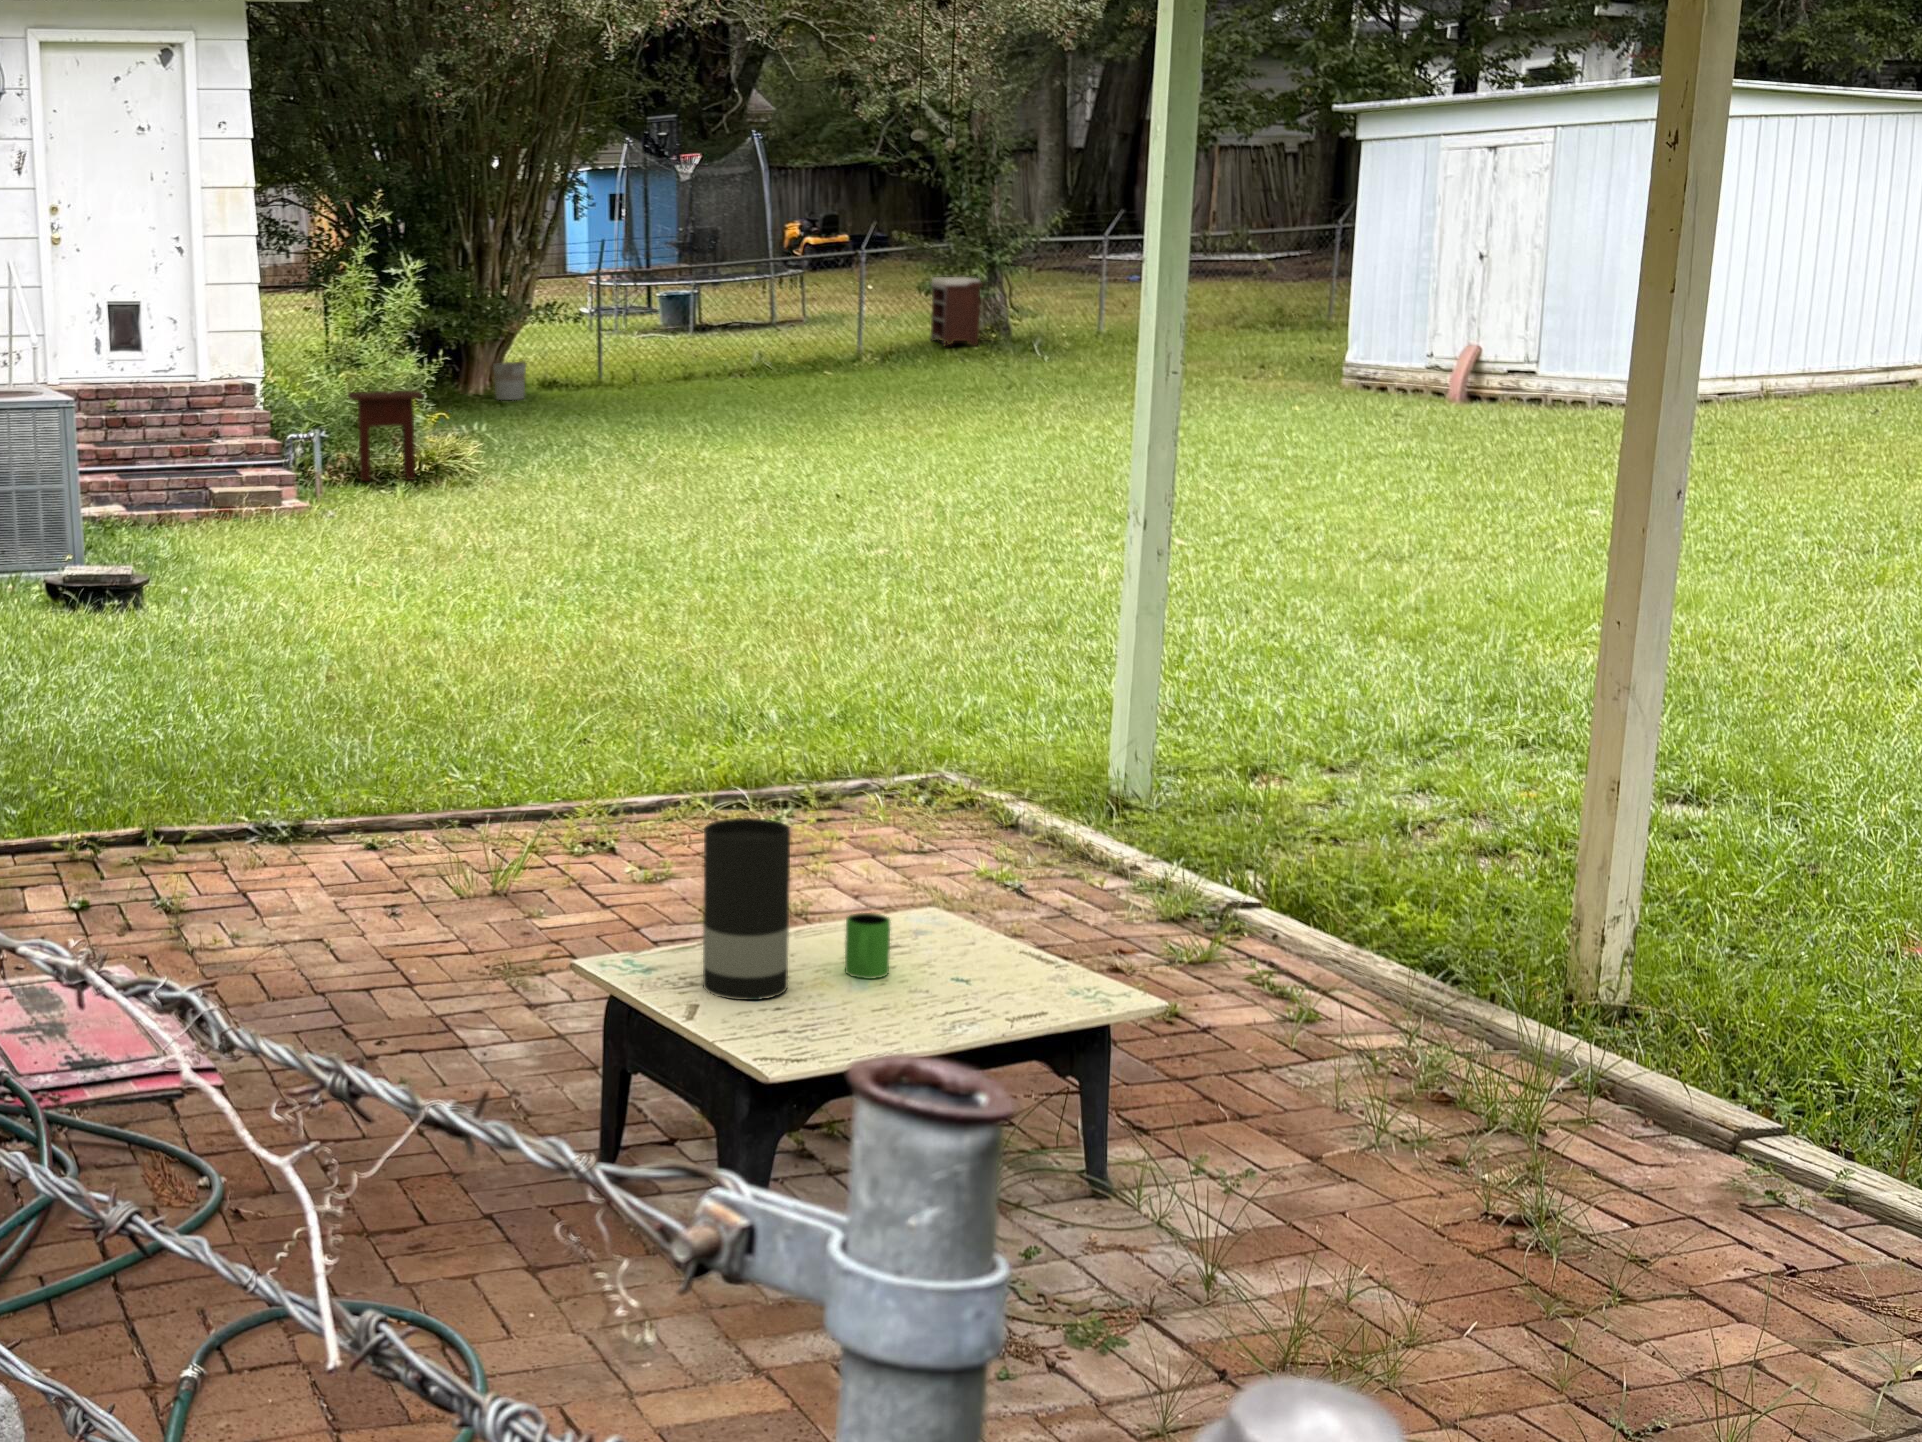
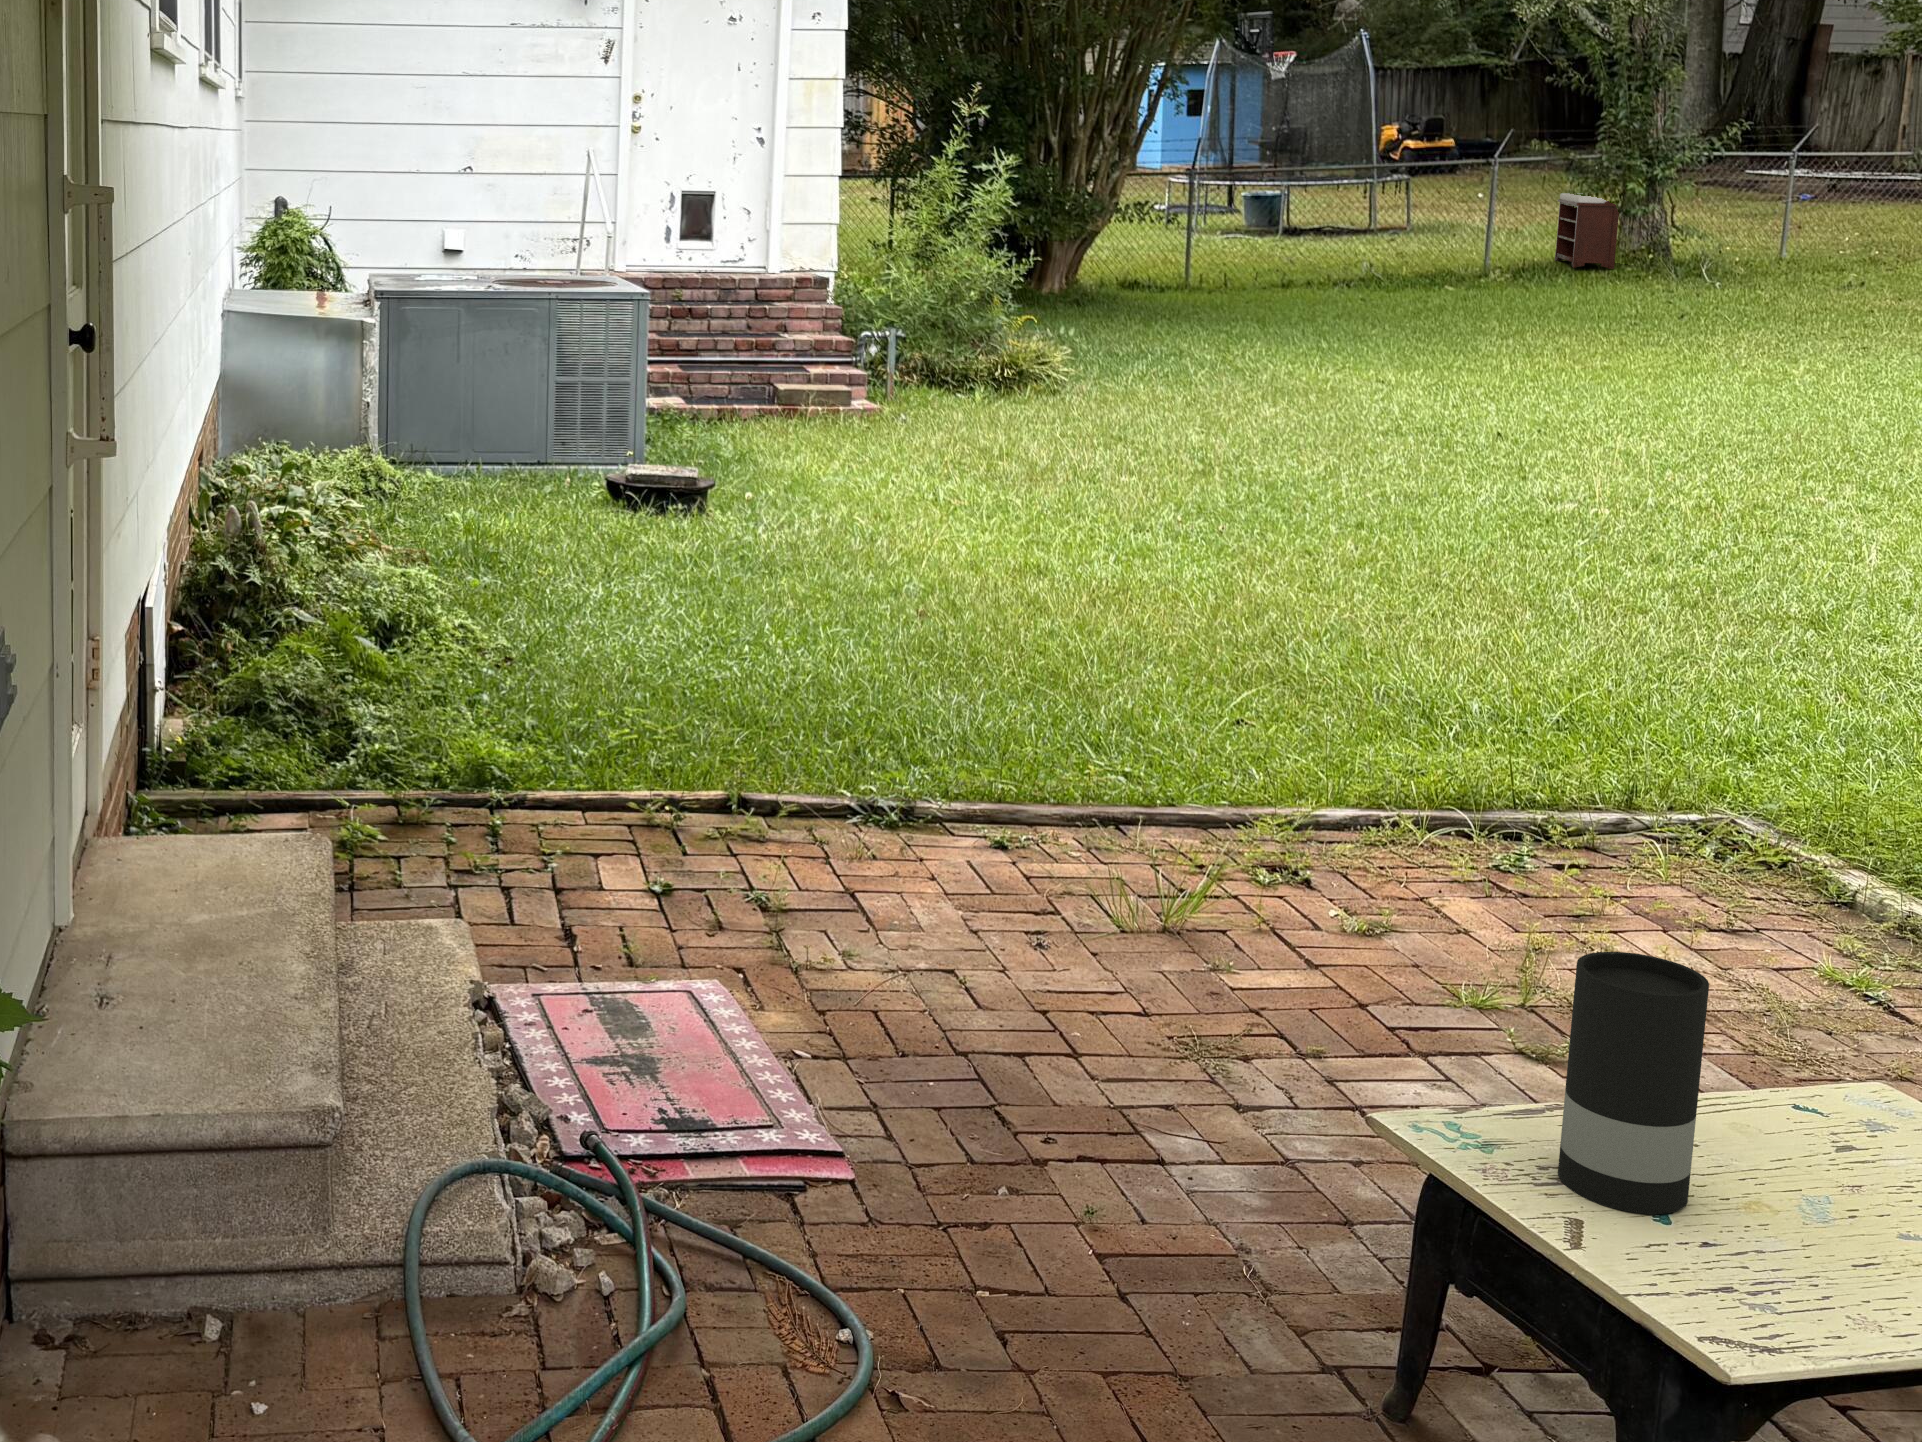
bucket: present [493,361,526,400] -> none [1065,262,1102,303]
side table: present [348,391,423,481] -> none [923,292,1006,387]
mug: present [845,913,890,979] -> none [1761,1097,1839,1196]

